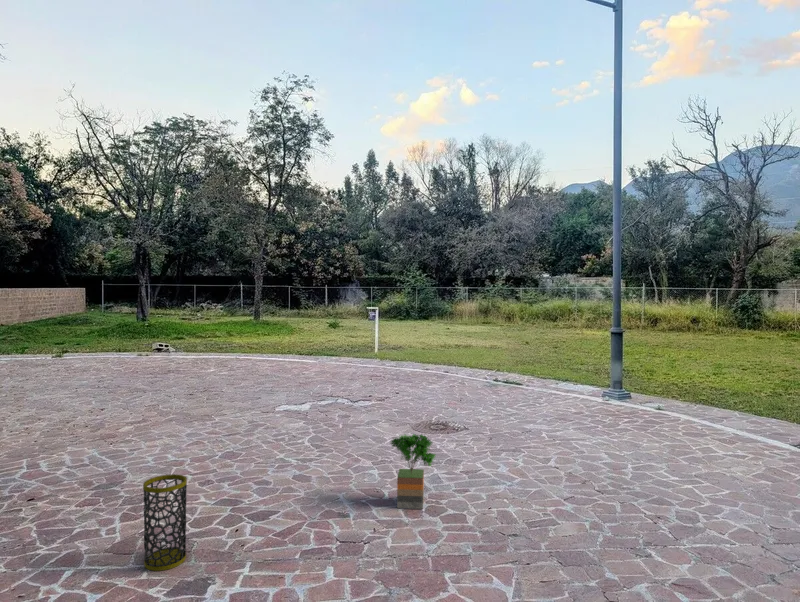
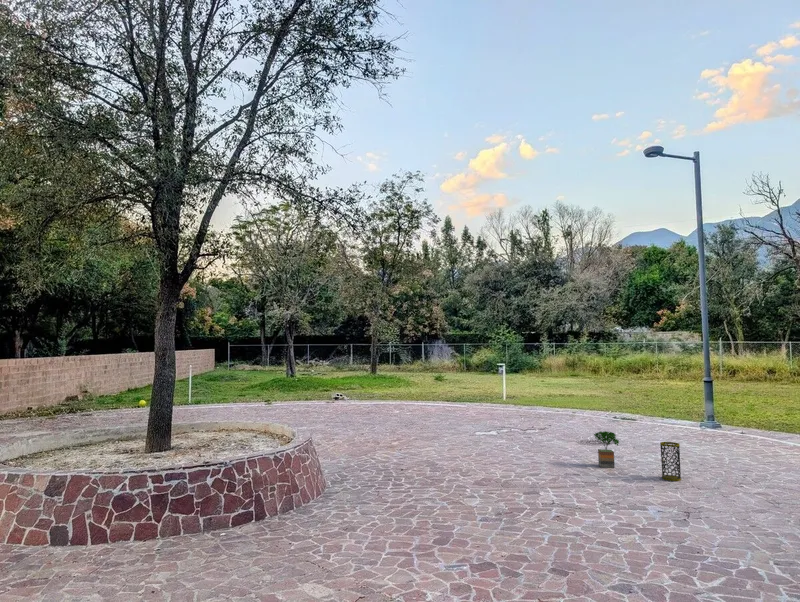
trash can: present [143,474,187,571] -> present [660,442,681,481]

